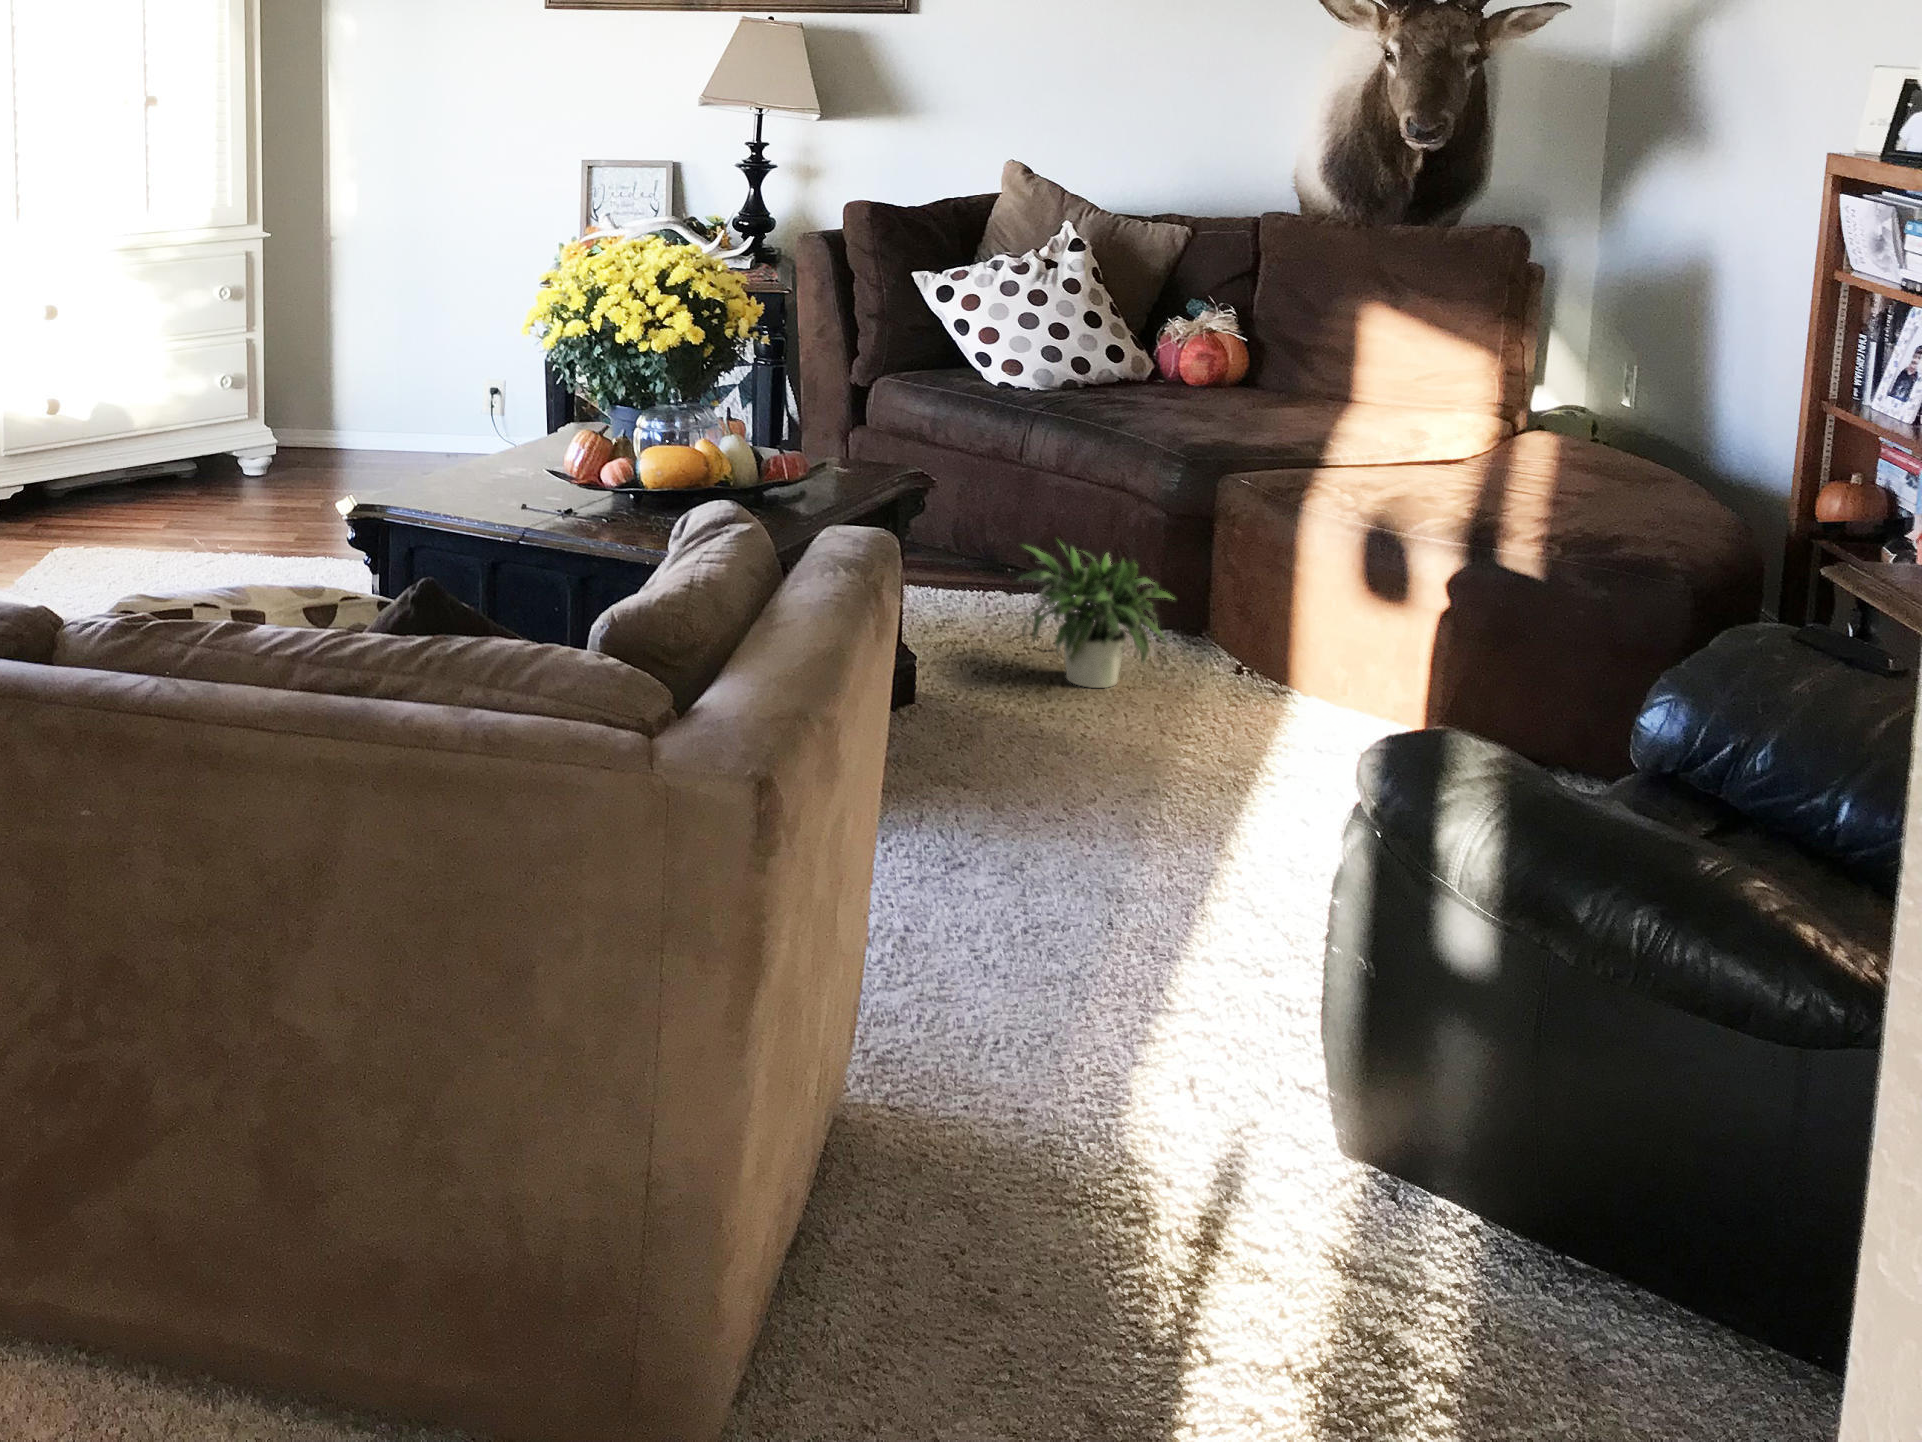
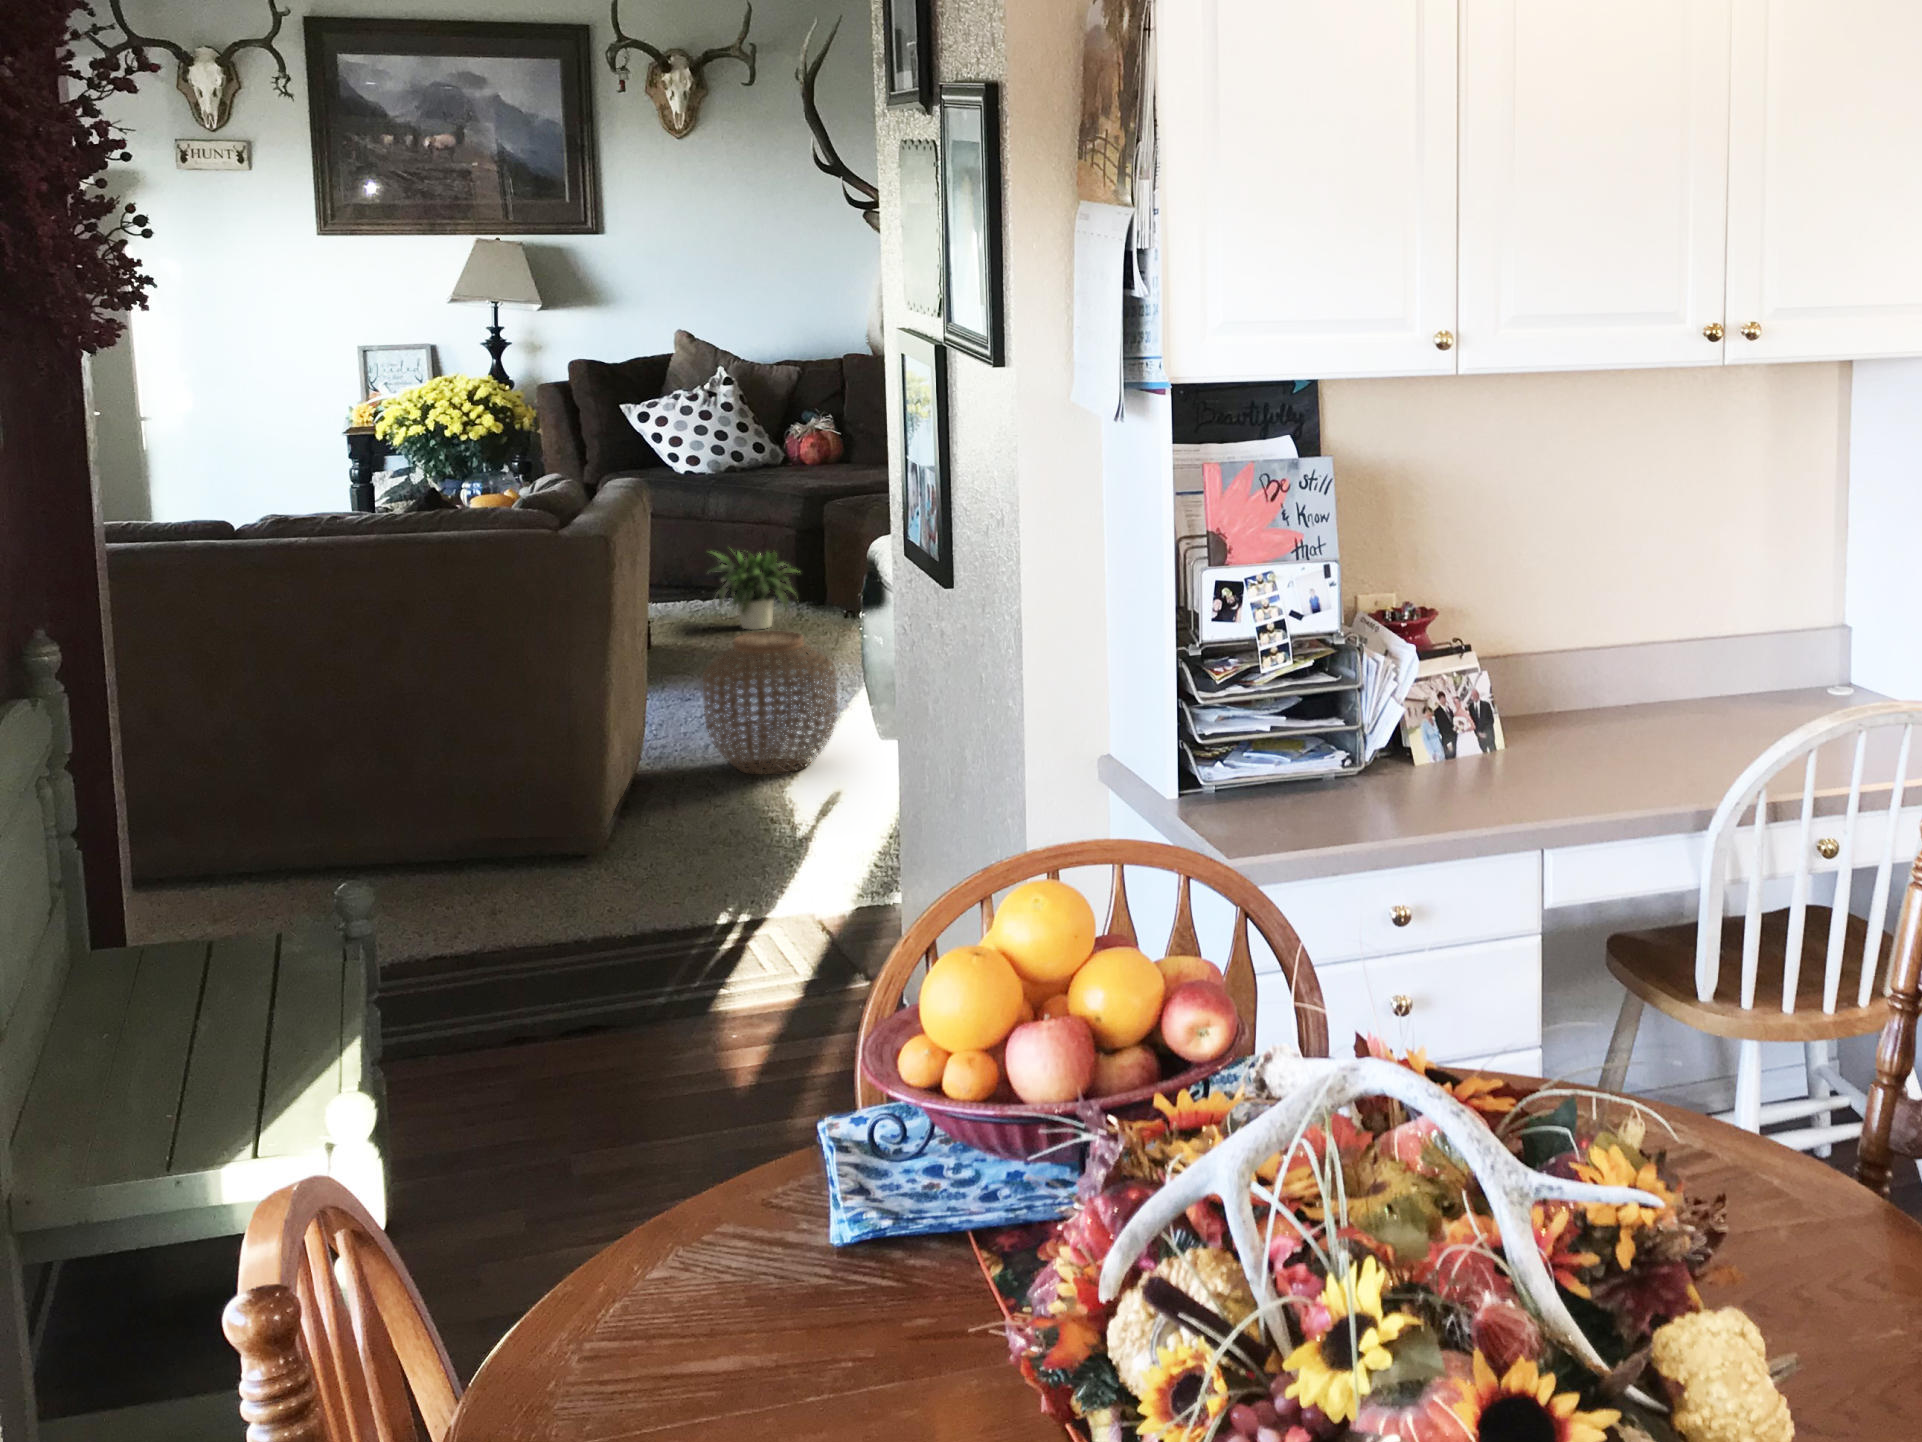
woven basket: none [988,877,1286,1215] -> present [703,631,837,774]

